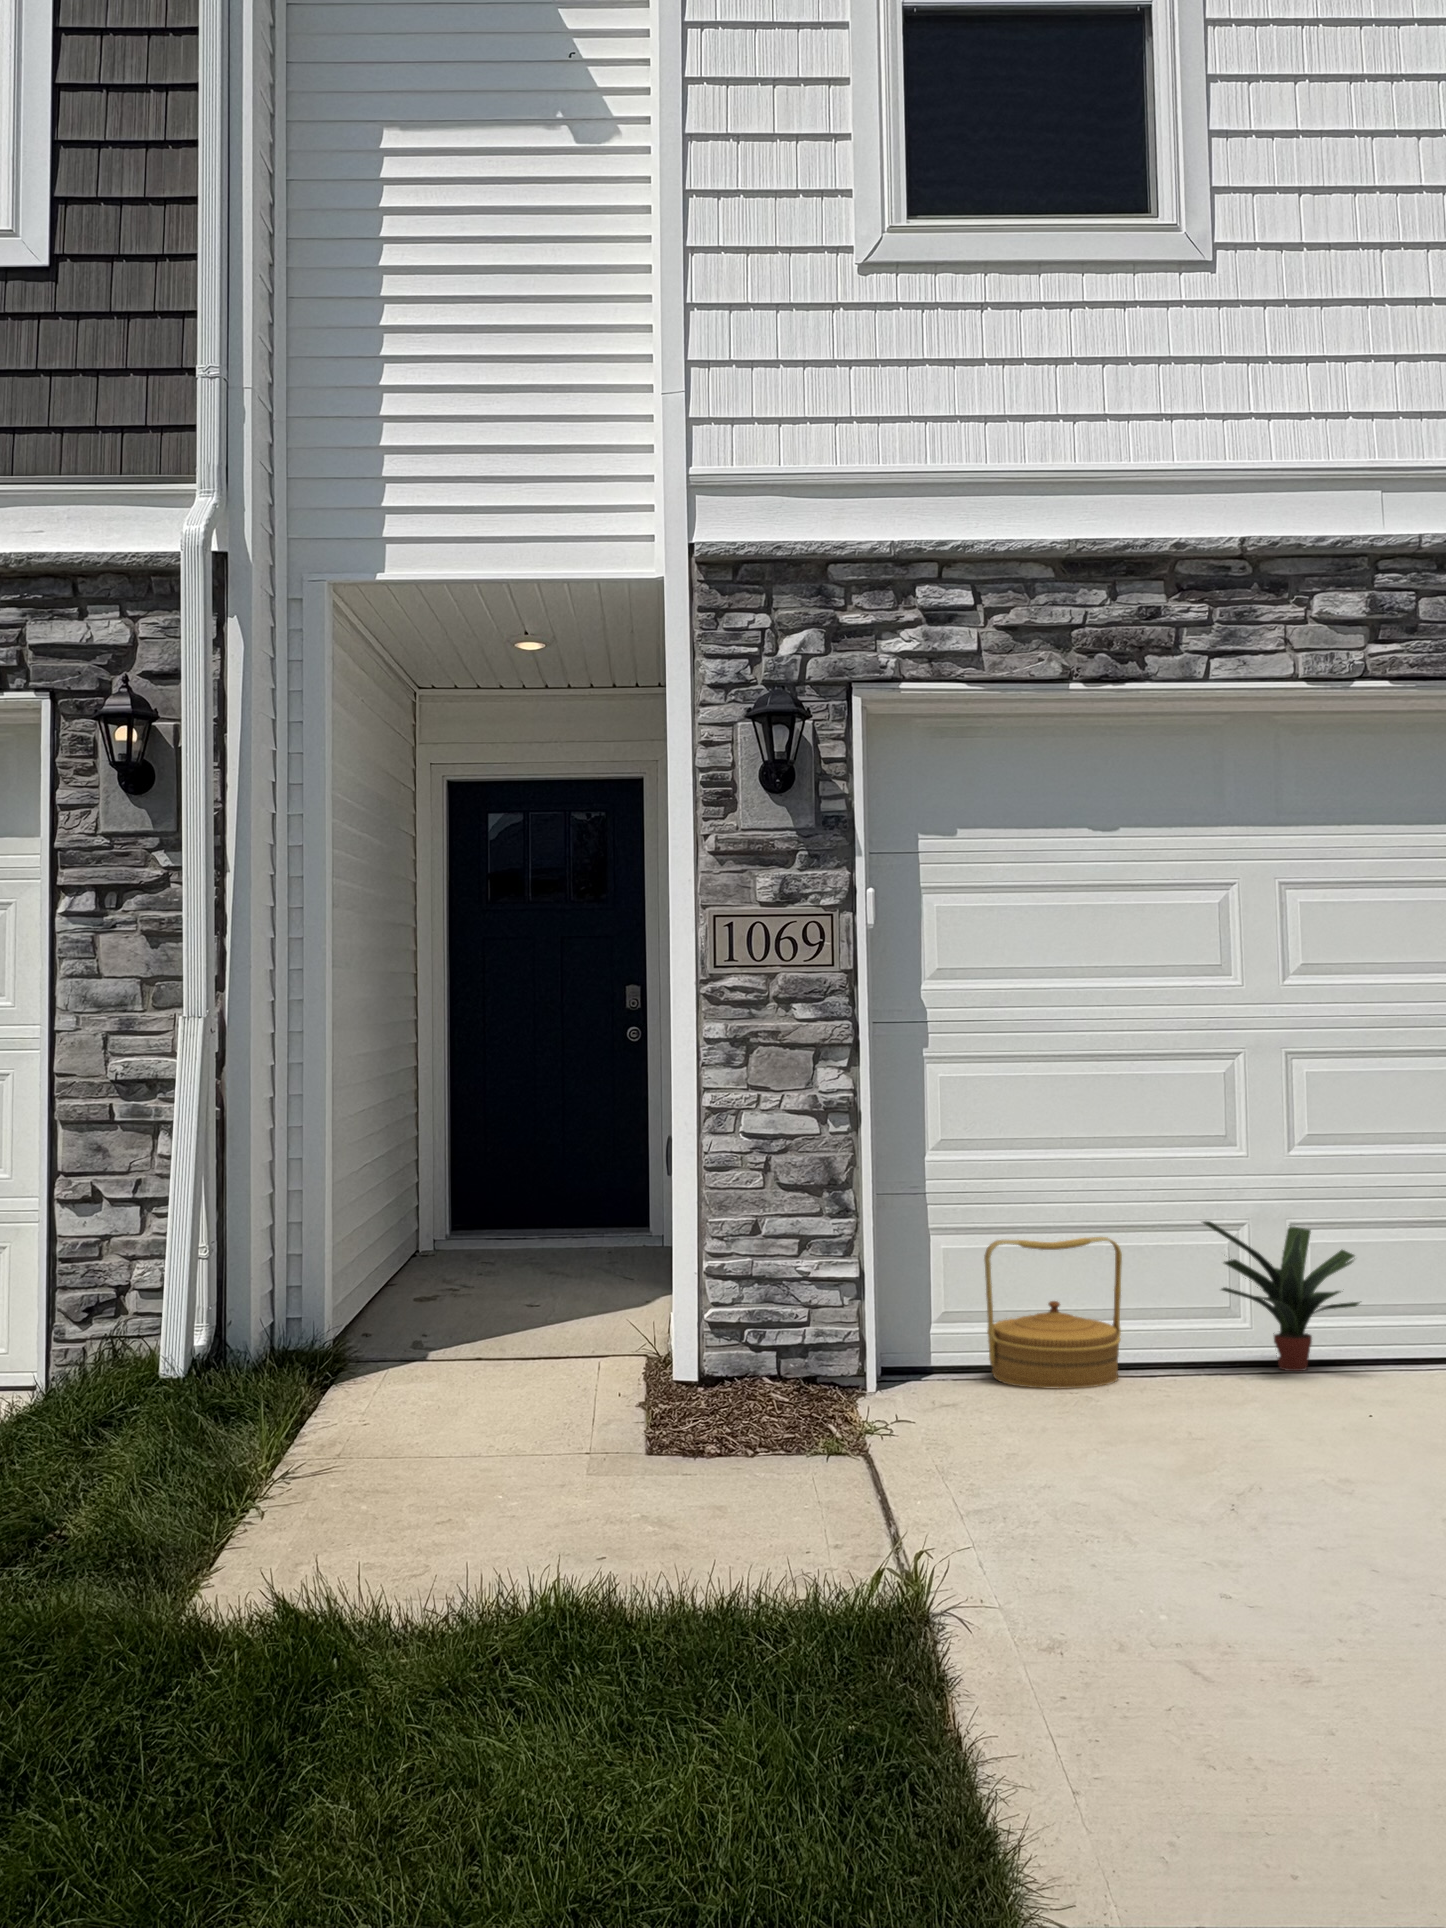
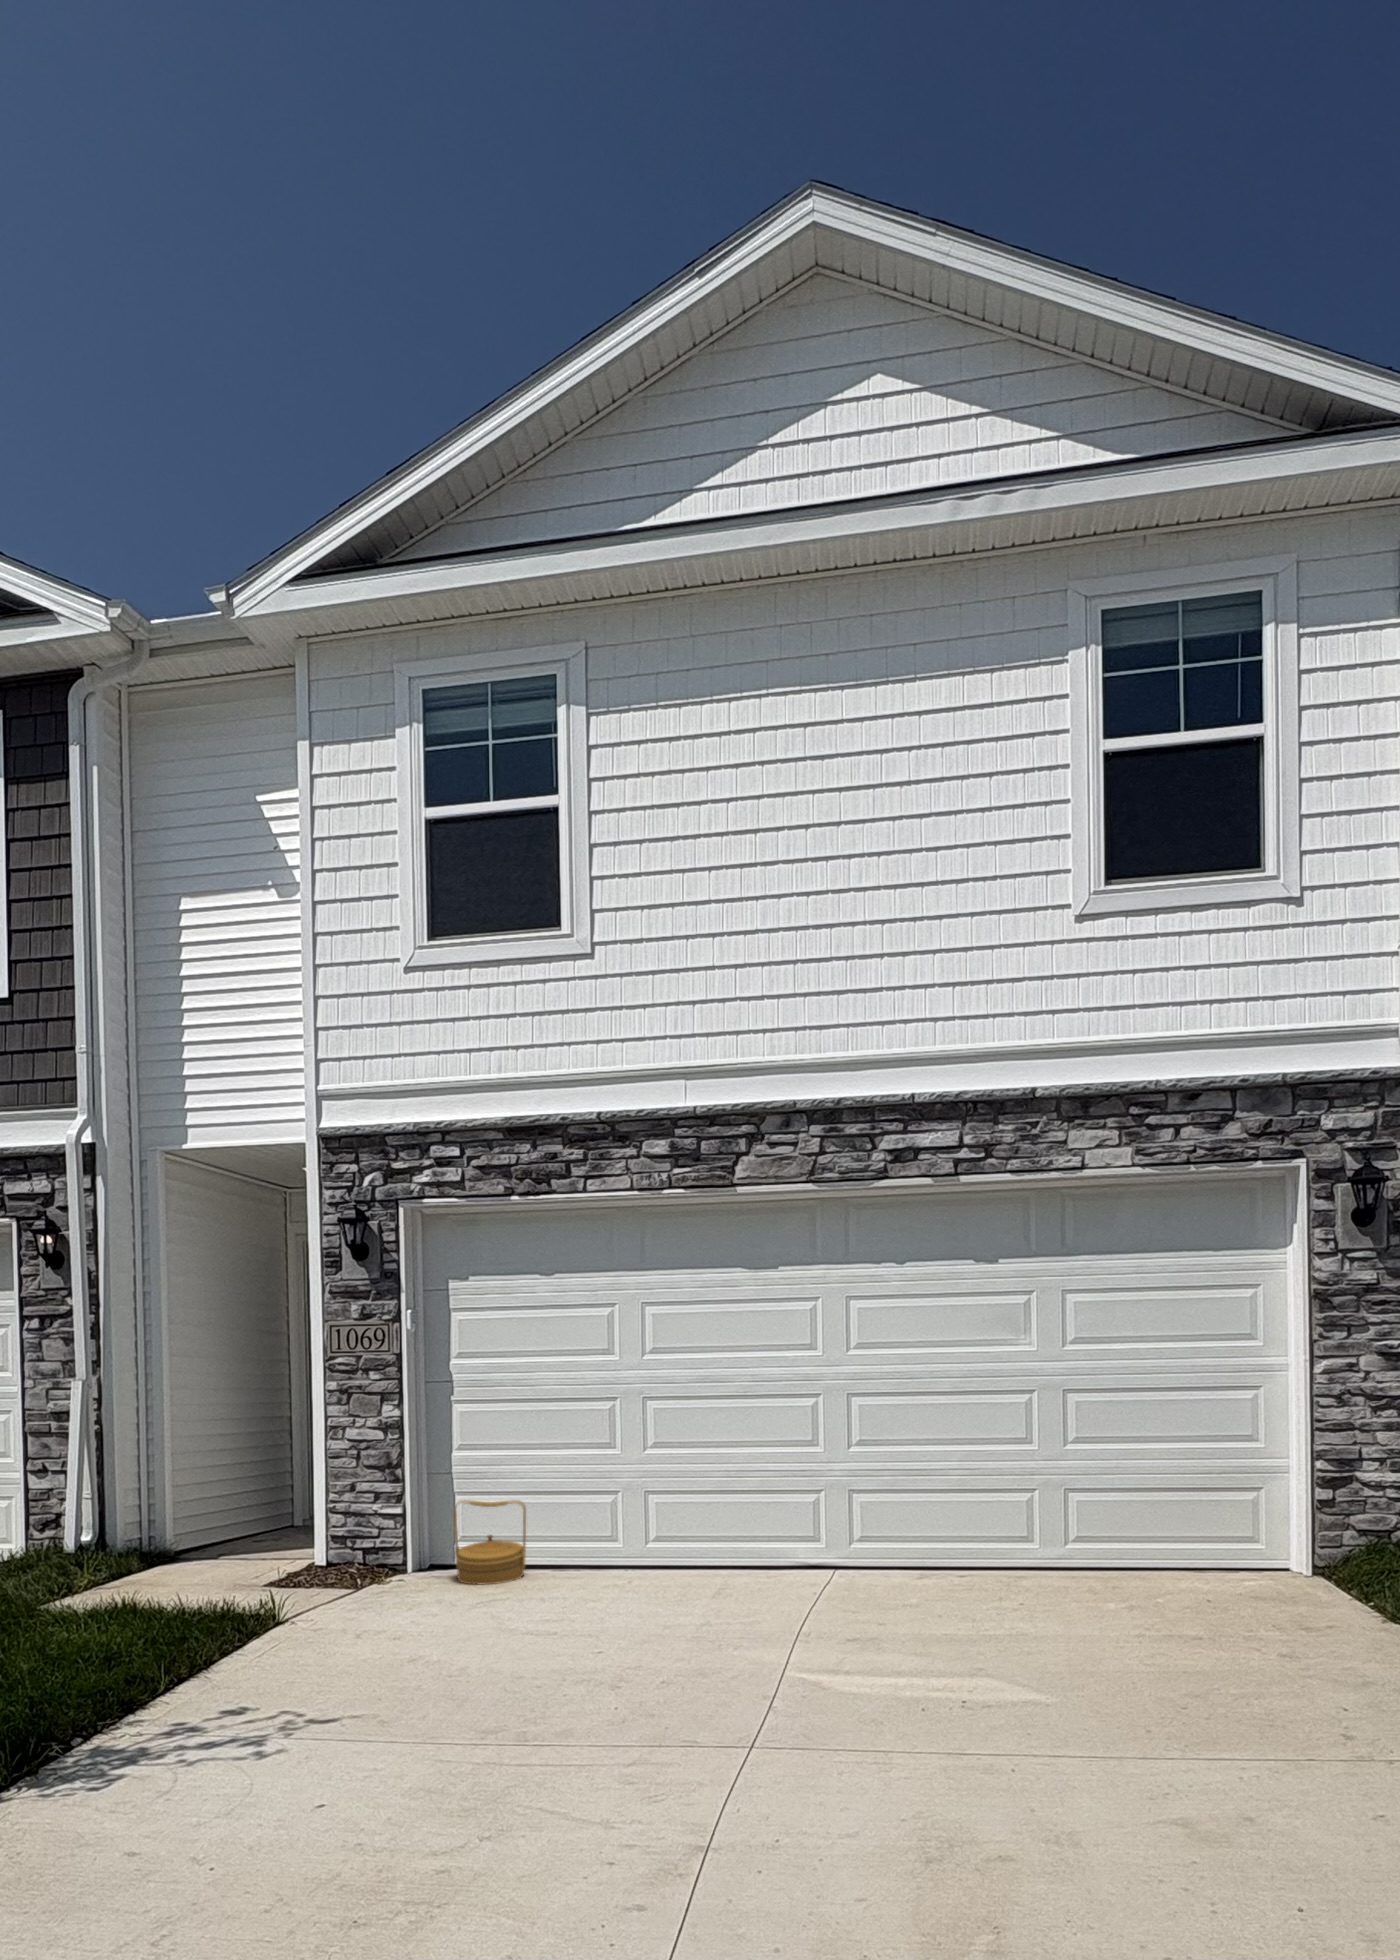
potted plant: present [1203,1221,1359,1371] -> none [565,1493,654,1581]

